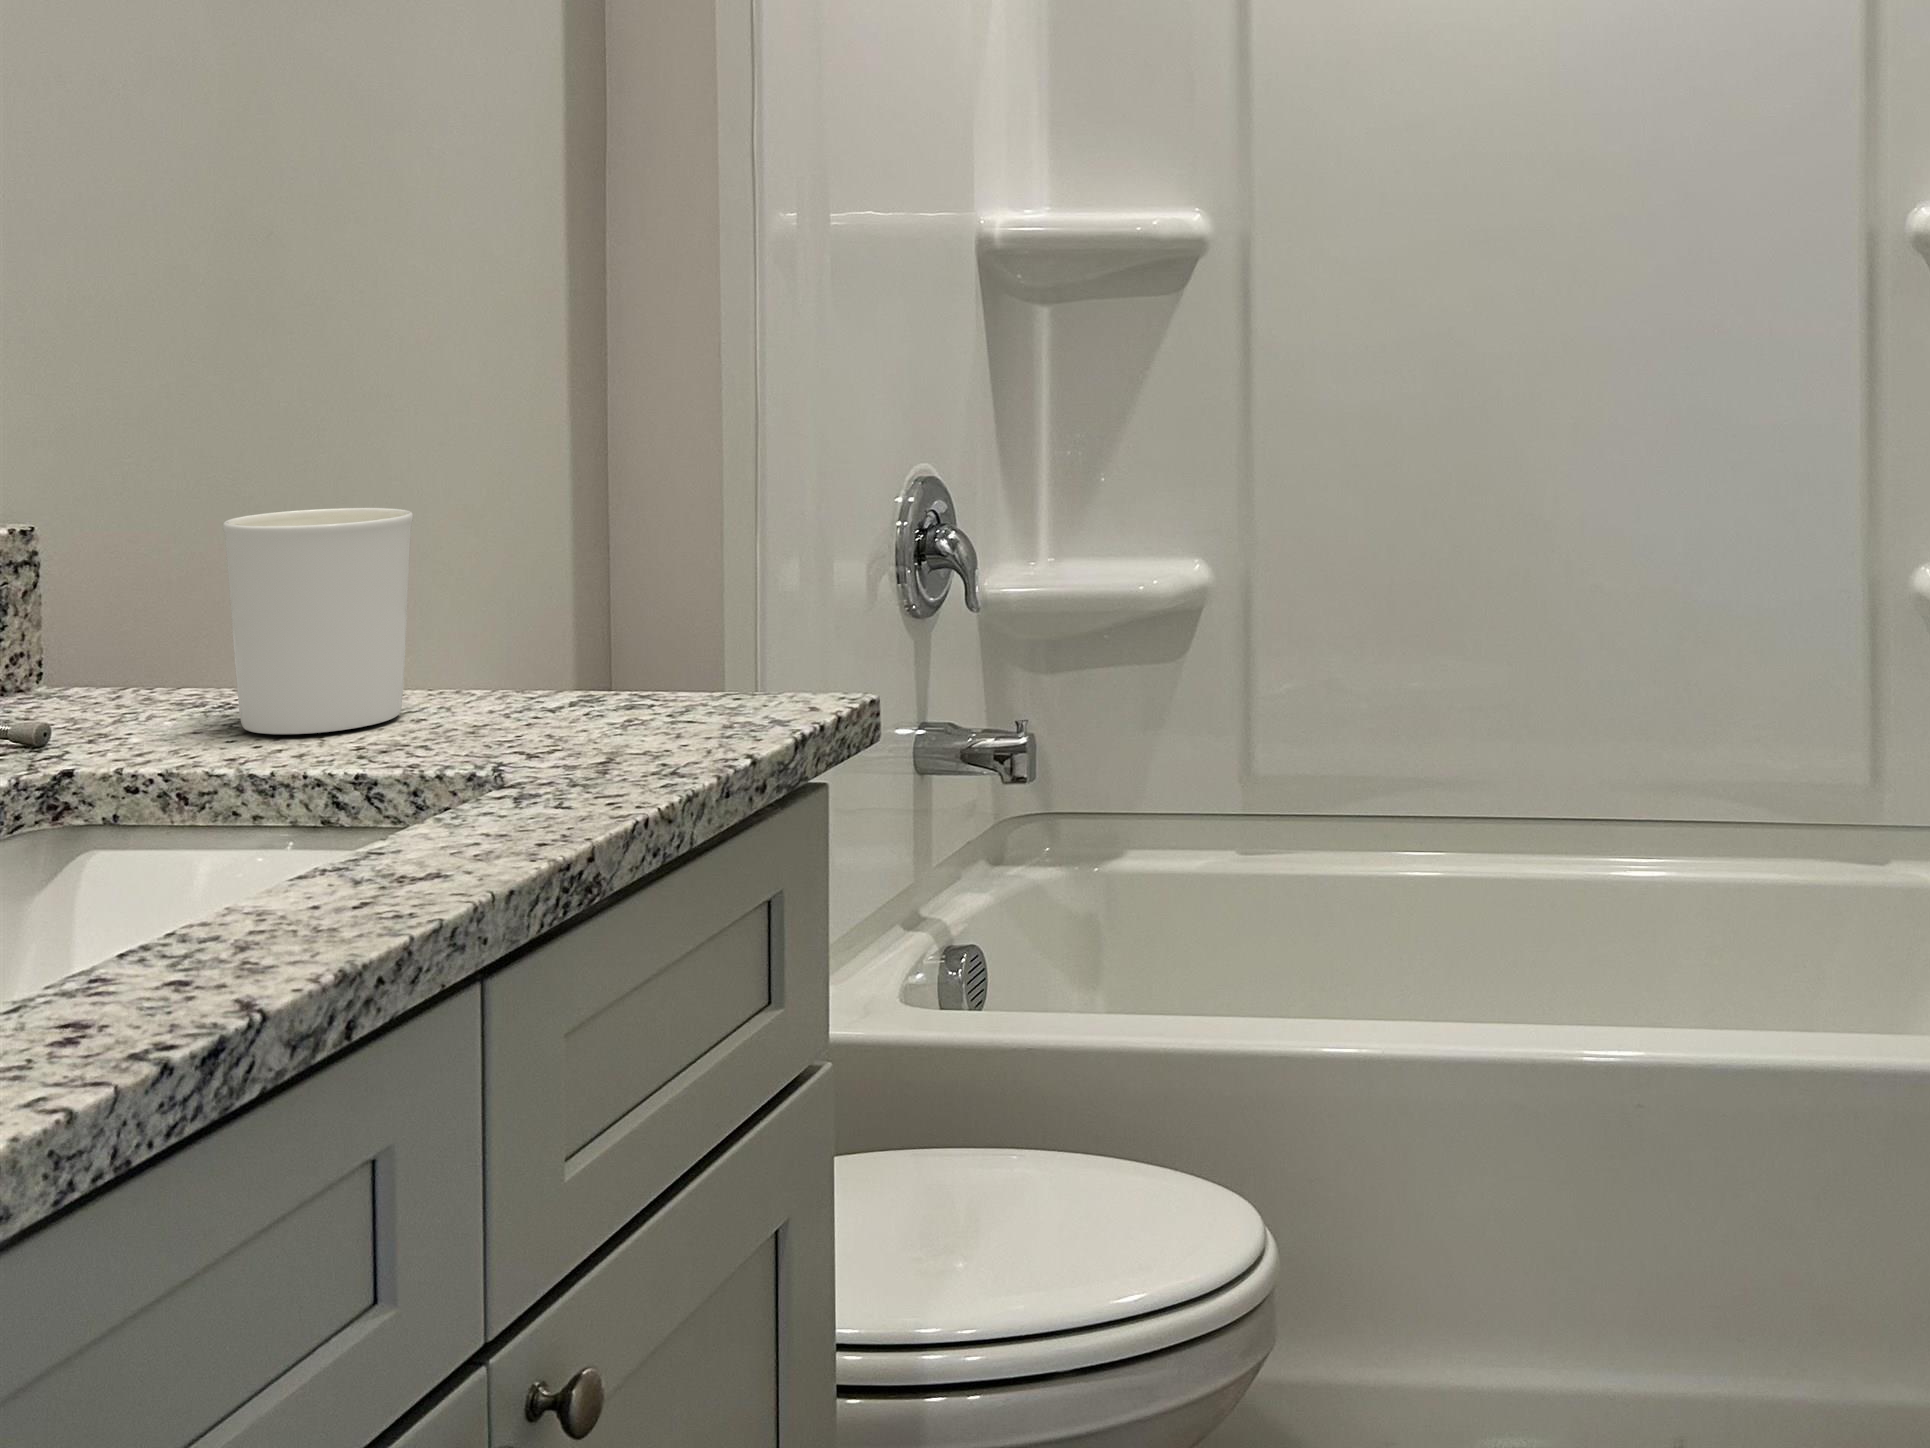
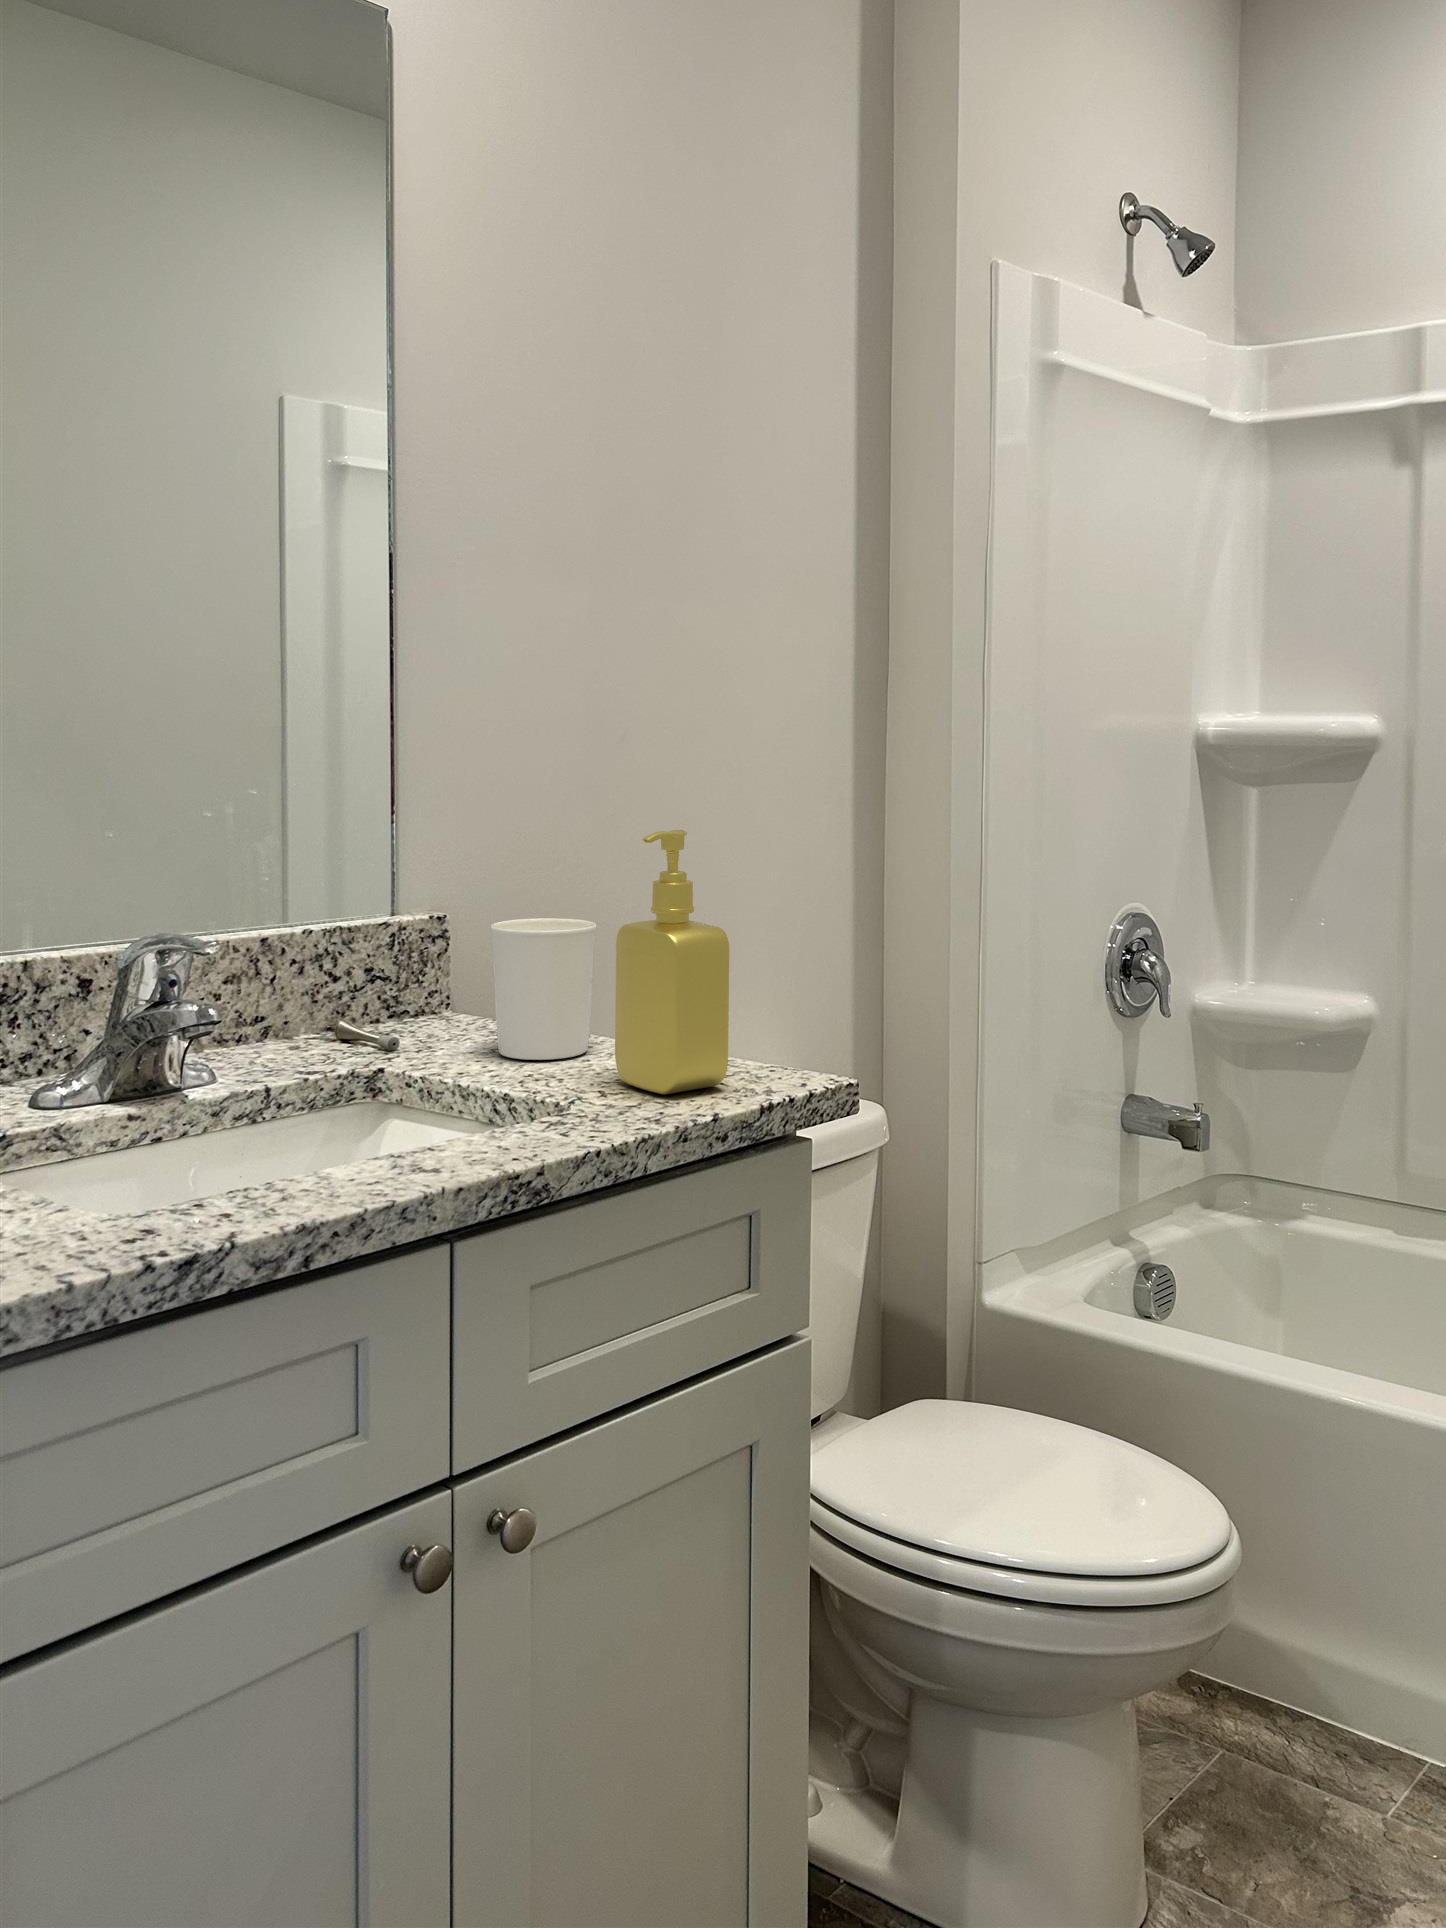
soap dispenser: none [518,348,719,741] -> present [615,830,729,1095]

